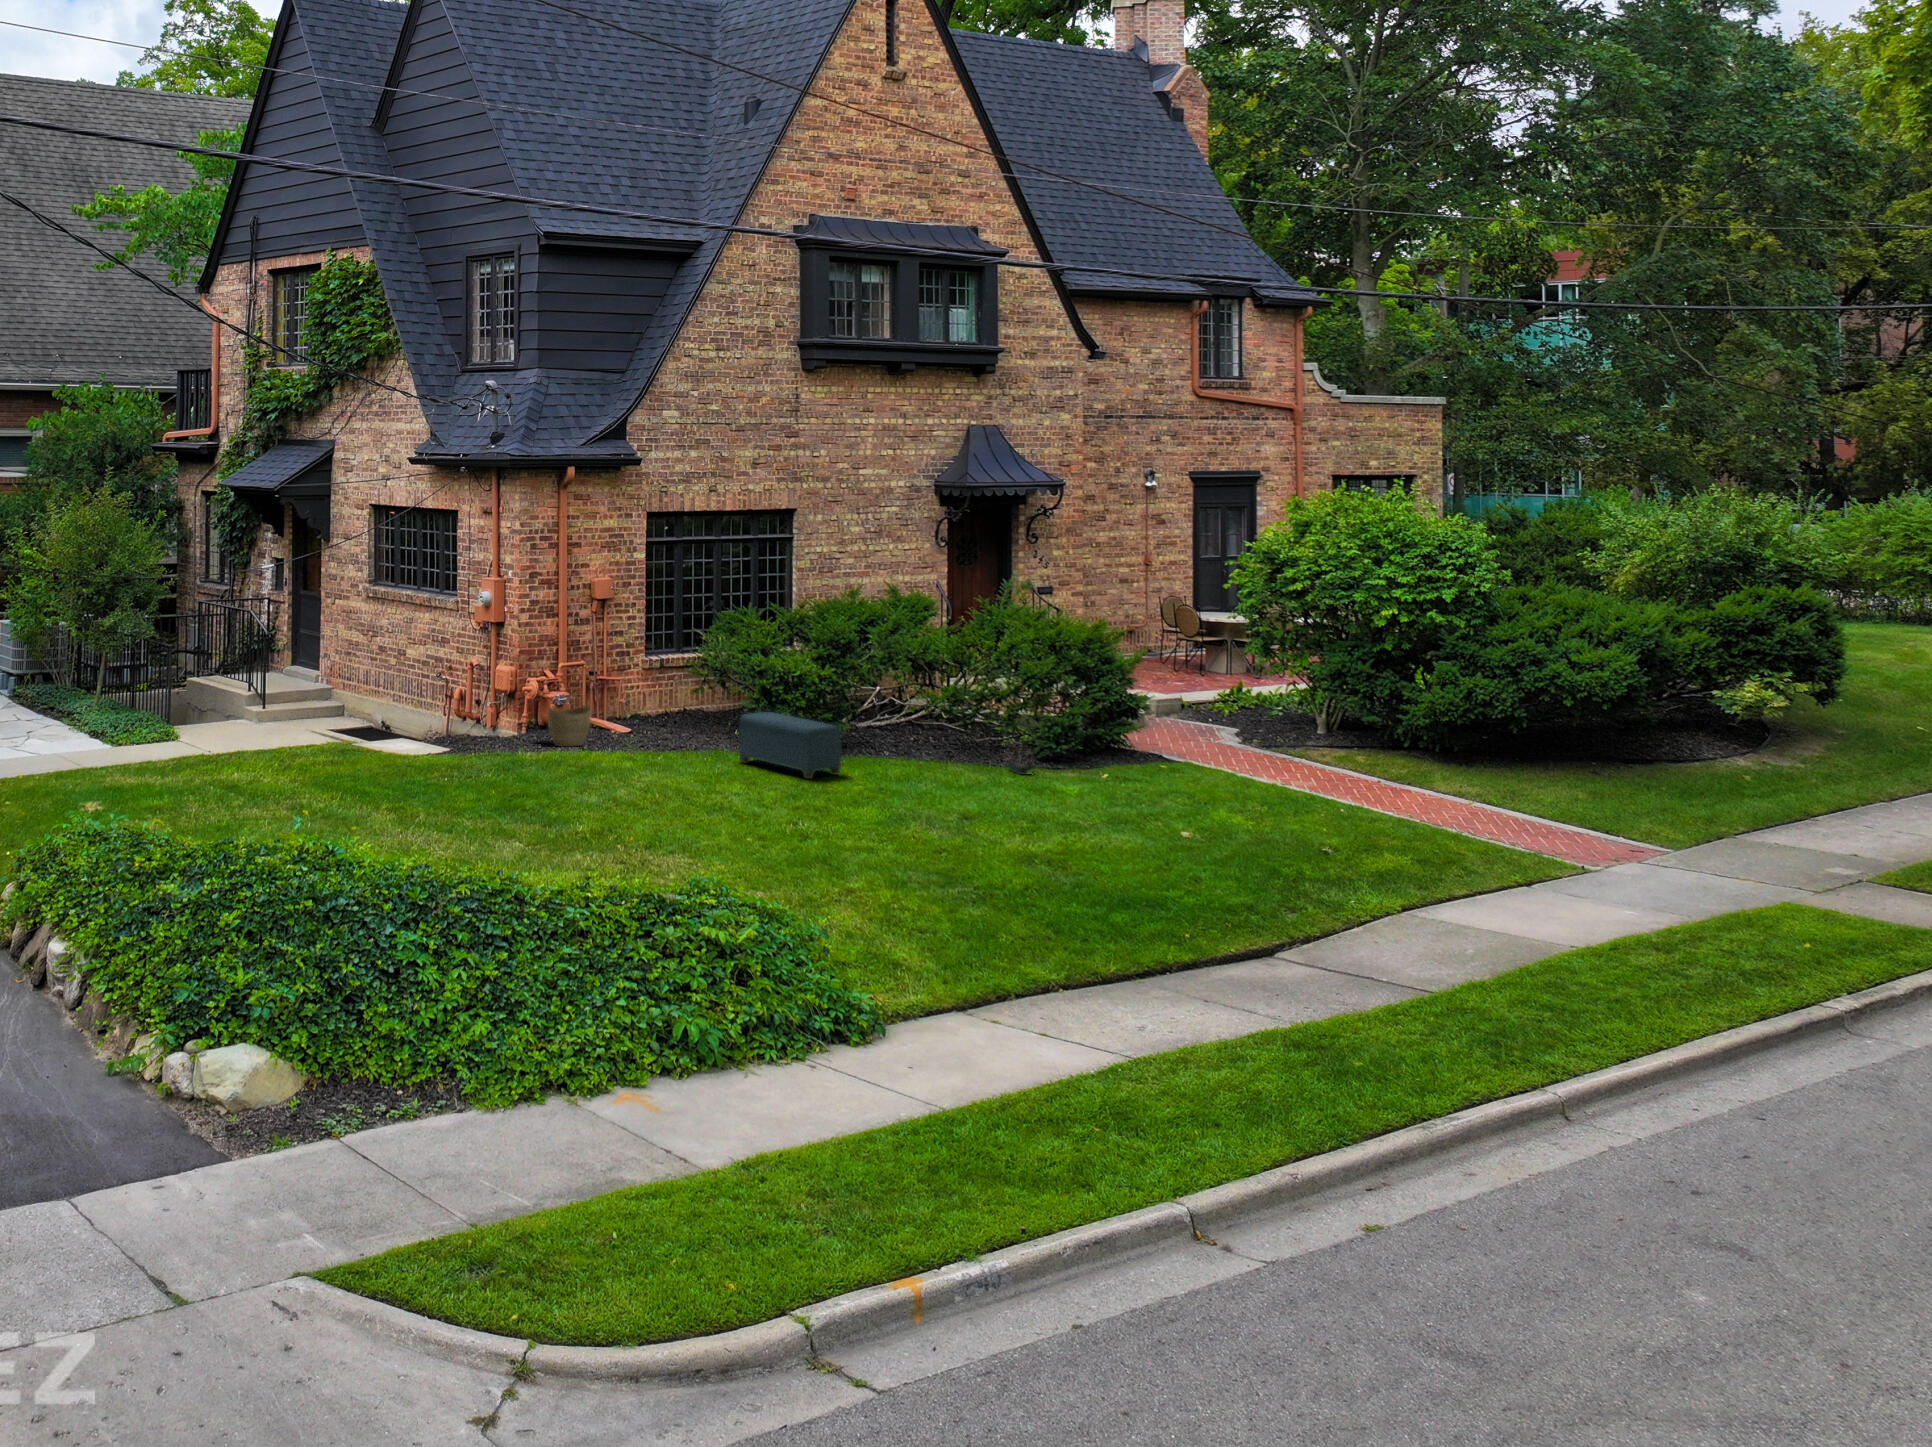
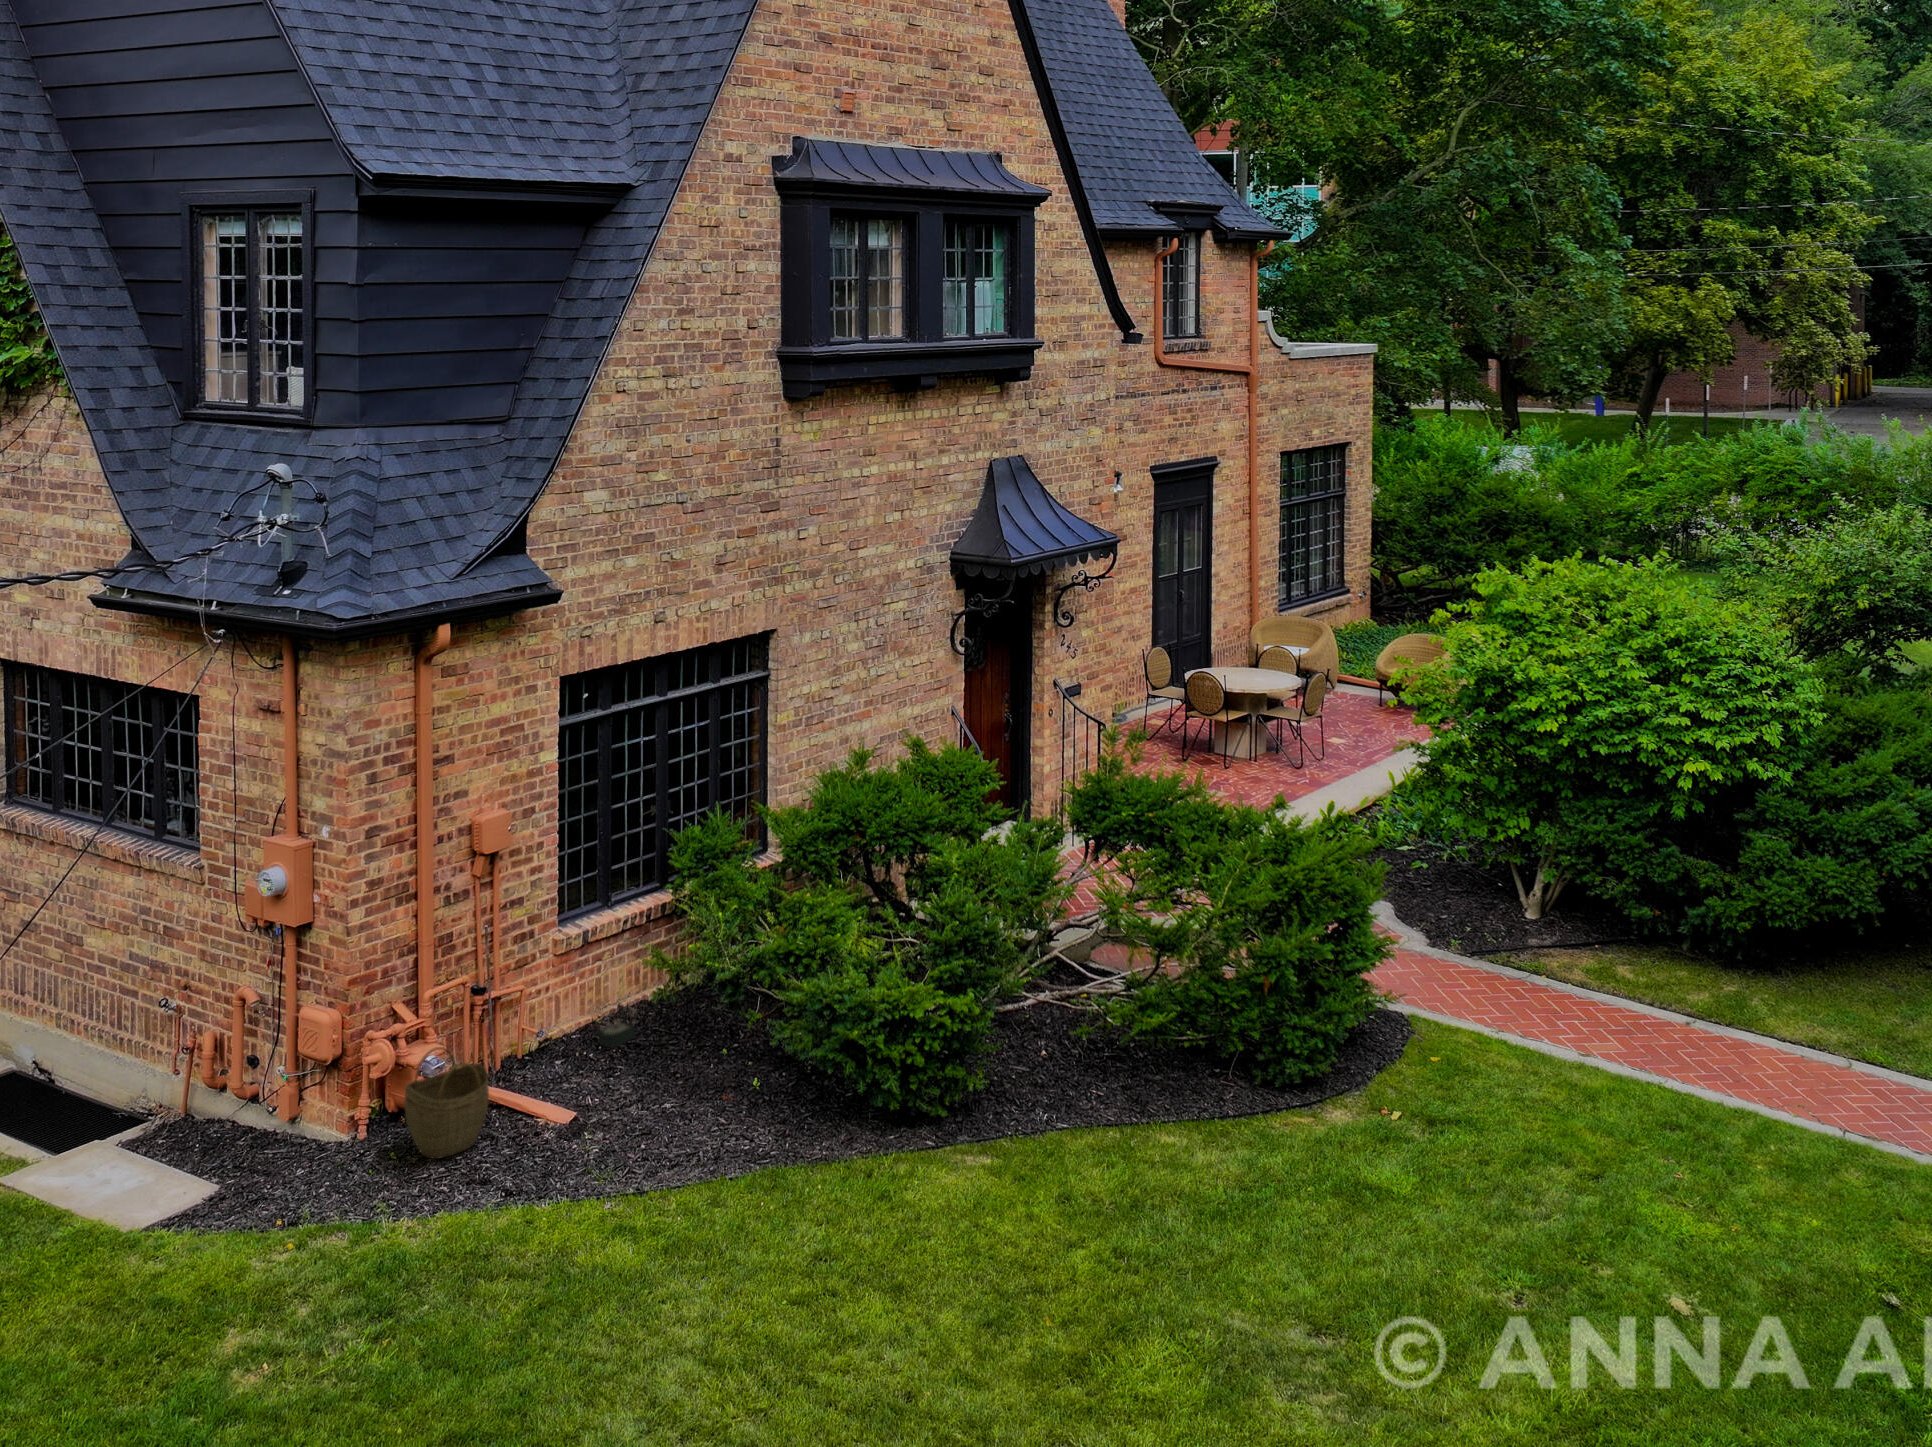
bench: present [739,712,841,779] -> none [777,1040,969,1194]
decorative plant: present [1004,741,1032,775] -> present [591,1001,635,1048]

